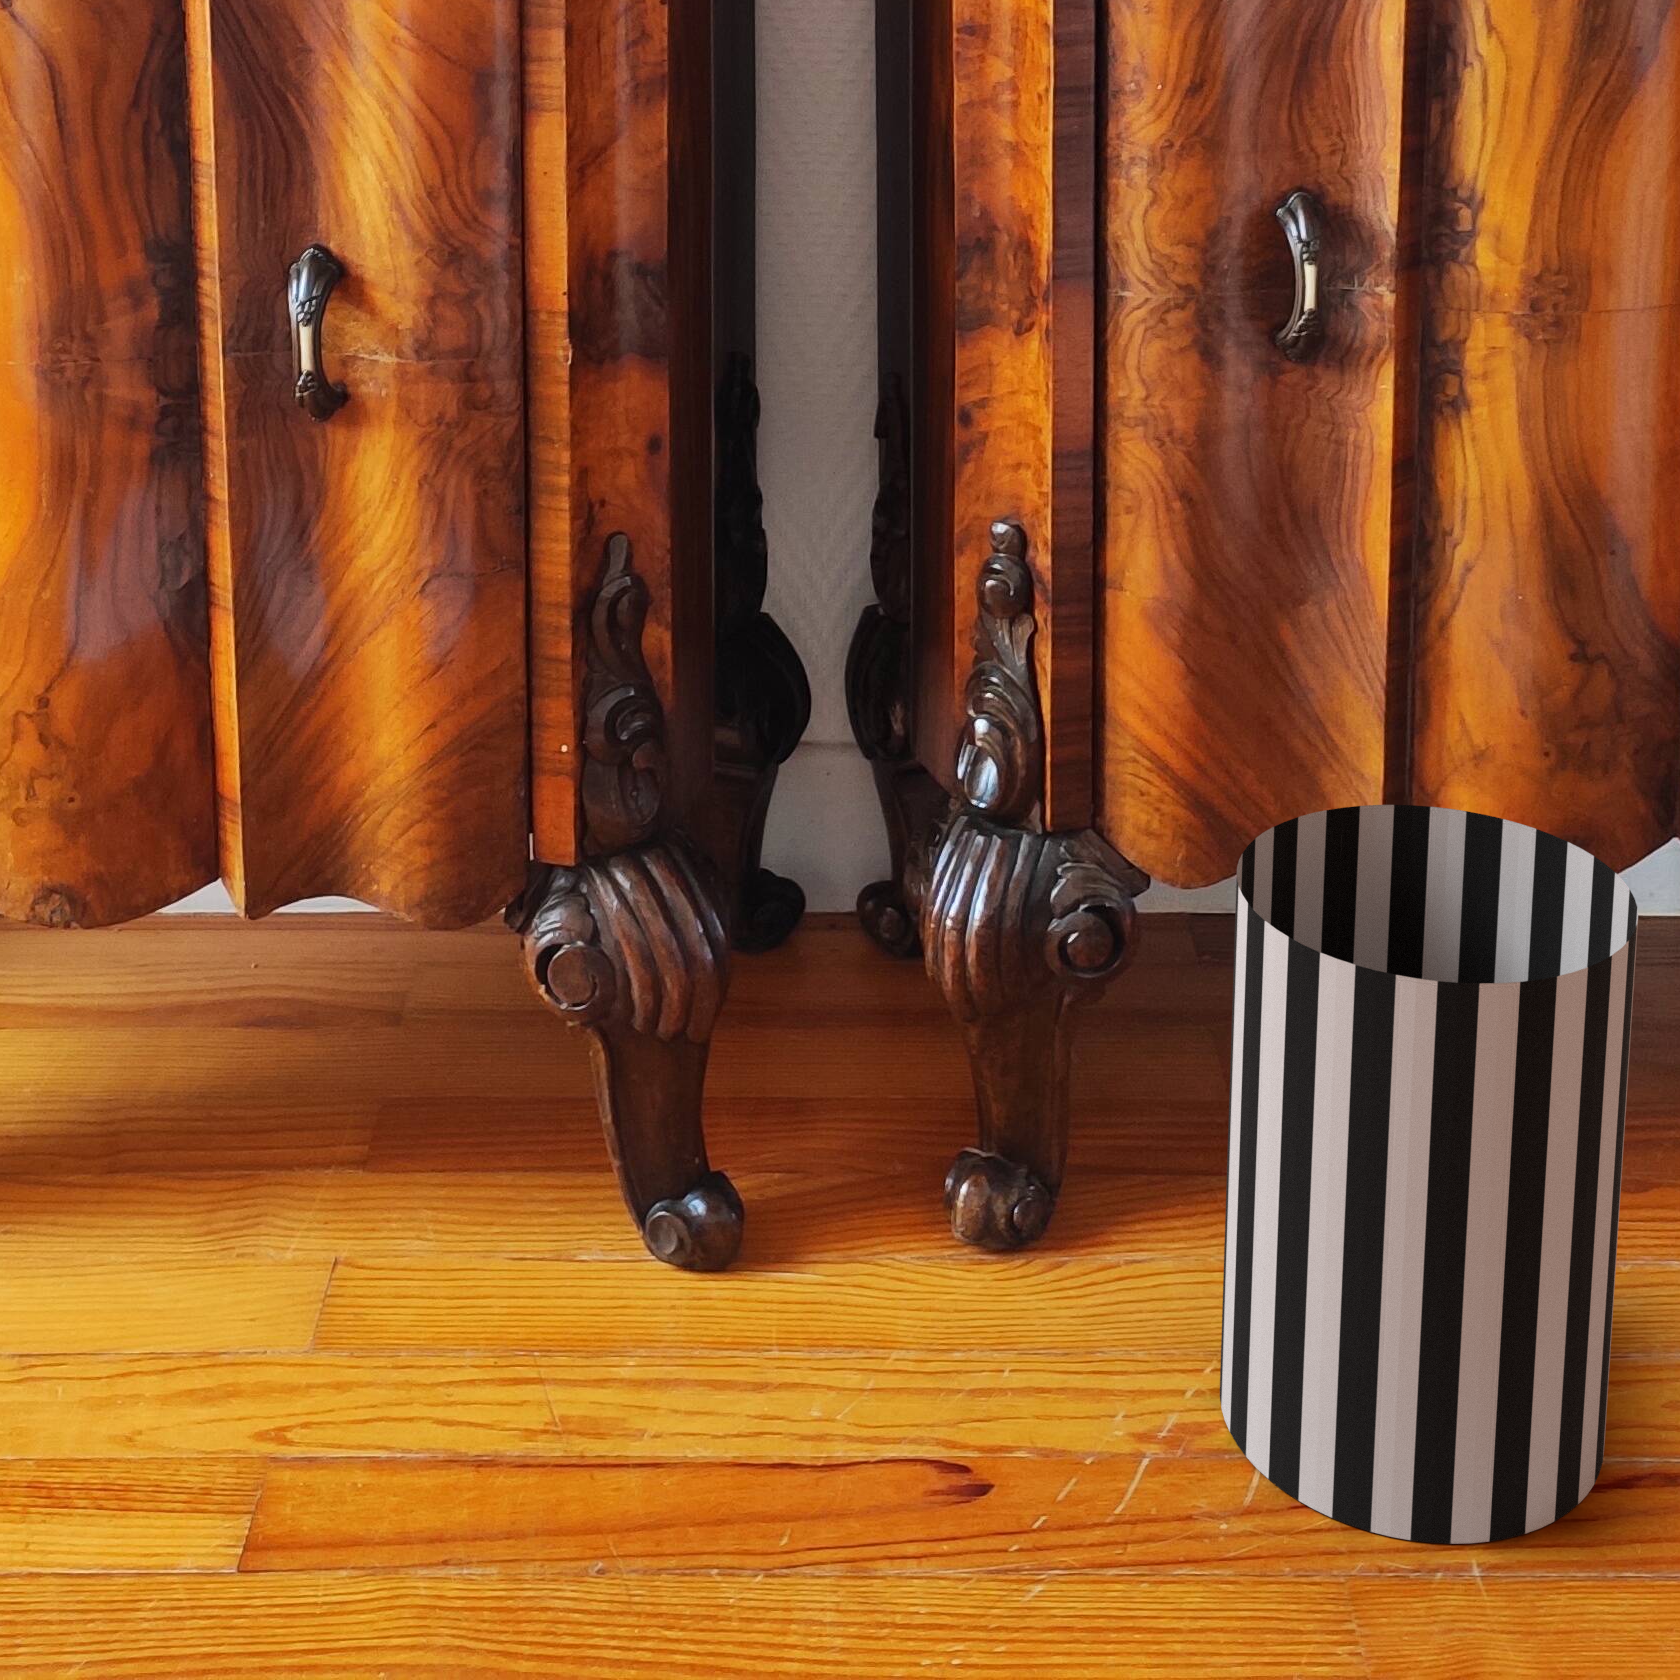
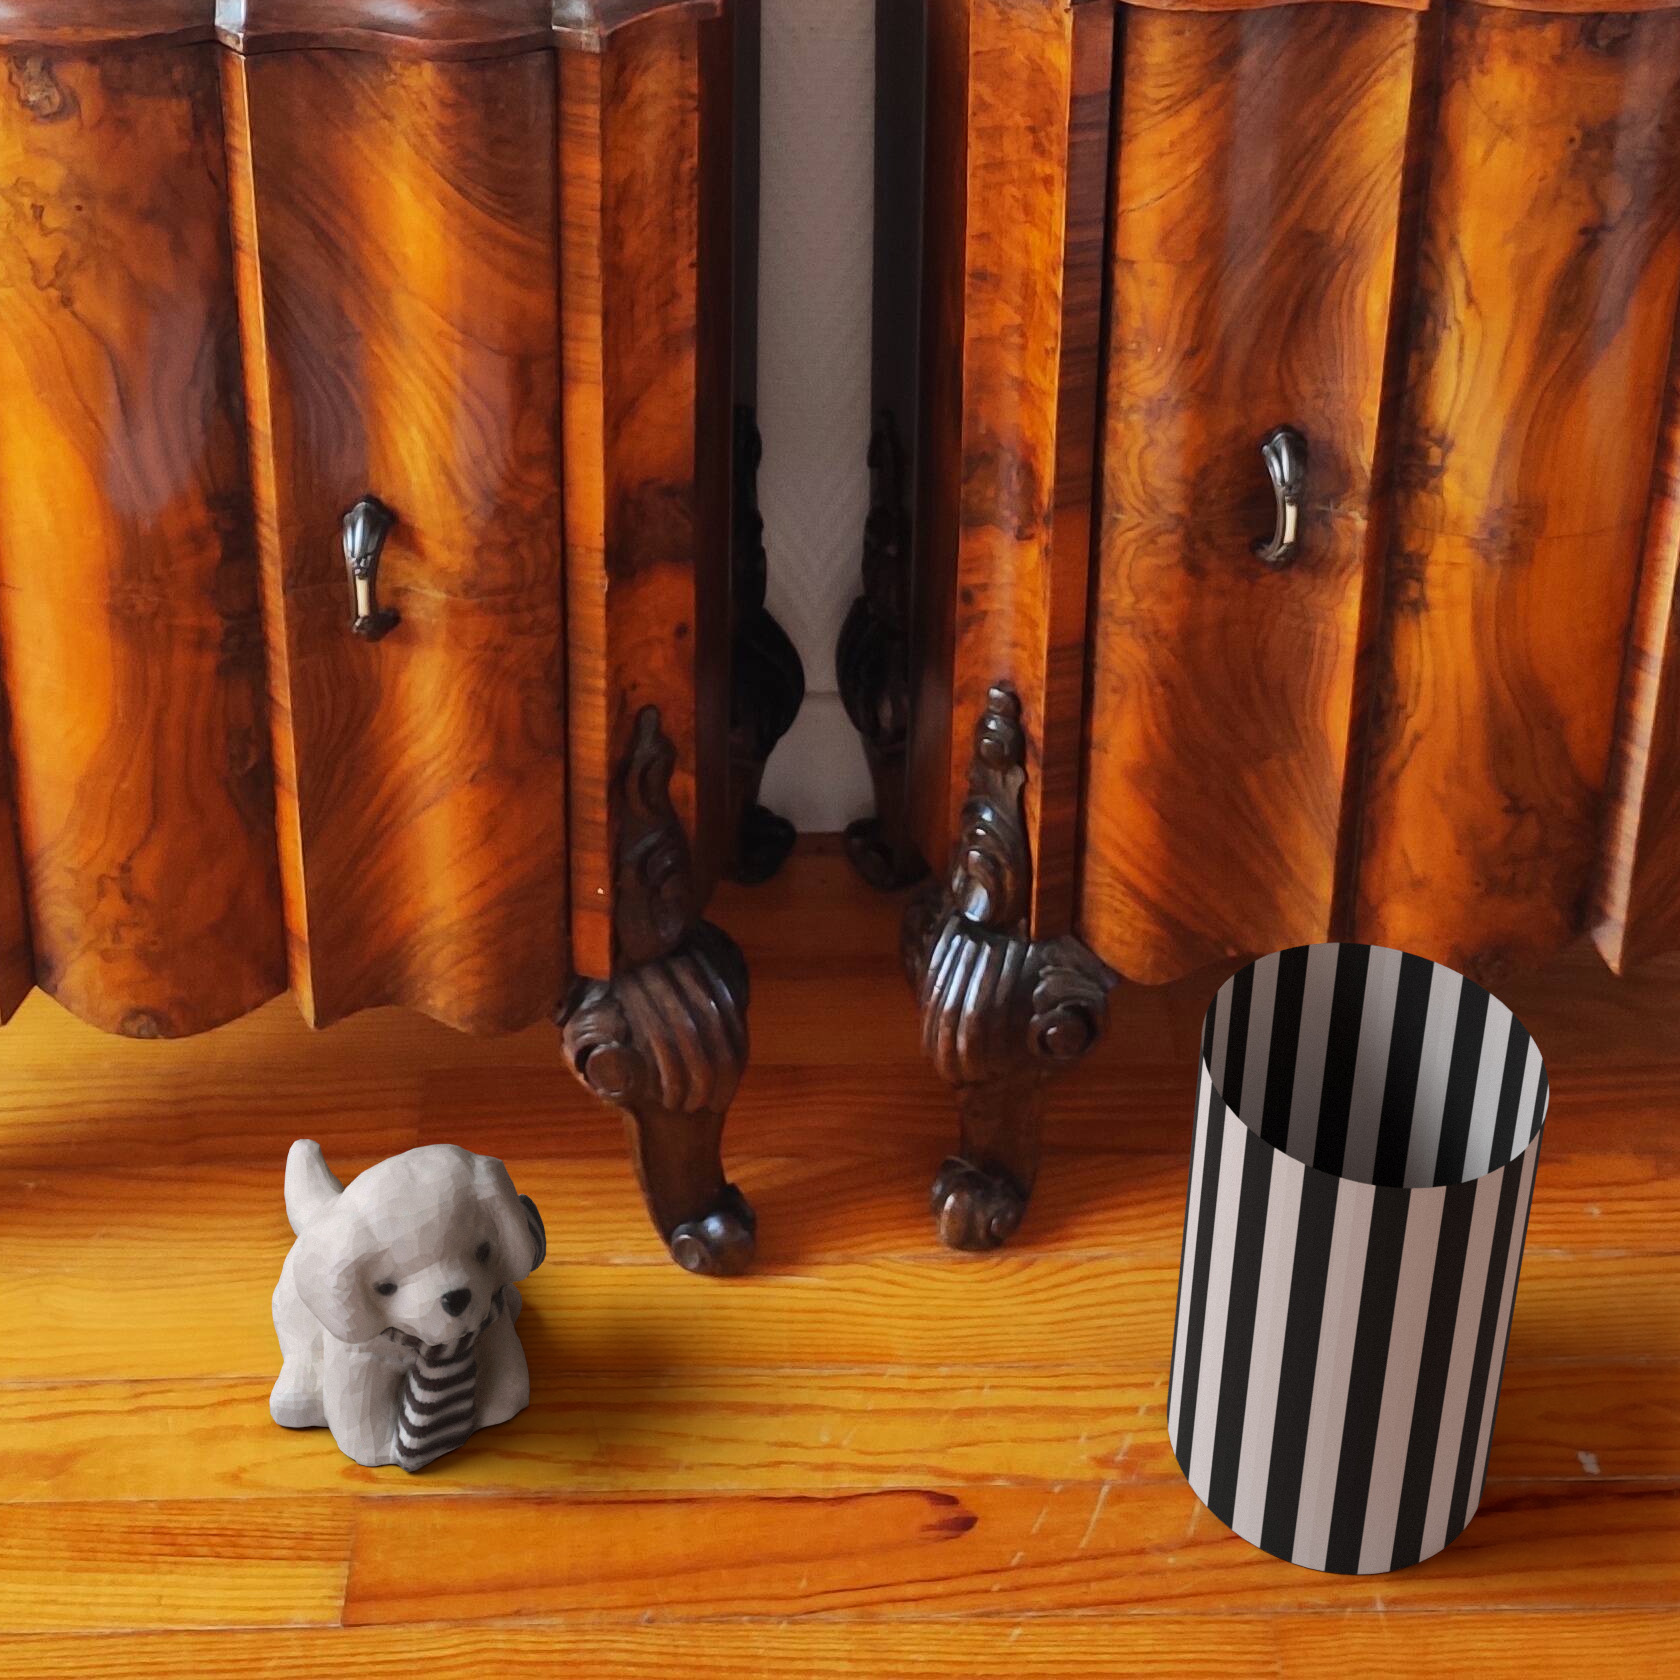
plush toy: none [172,1043,497,1434] -> present [269,1139,546,1471]

